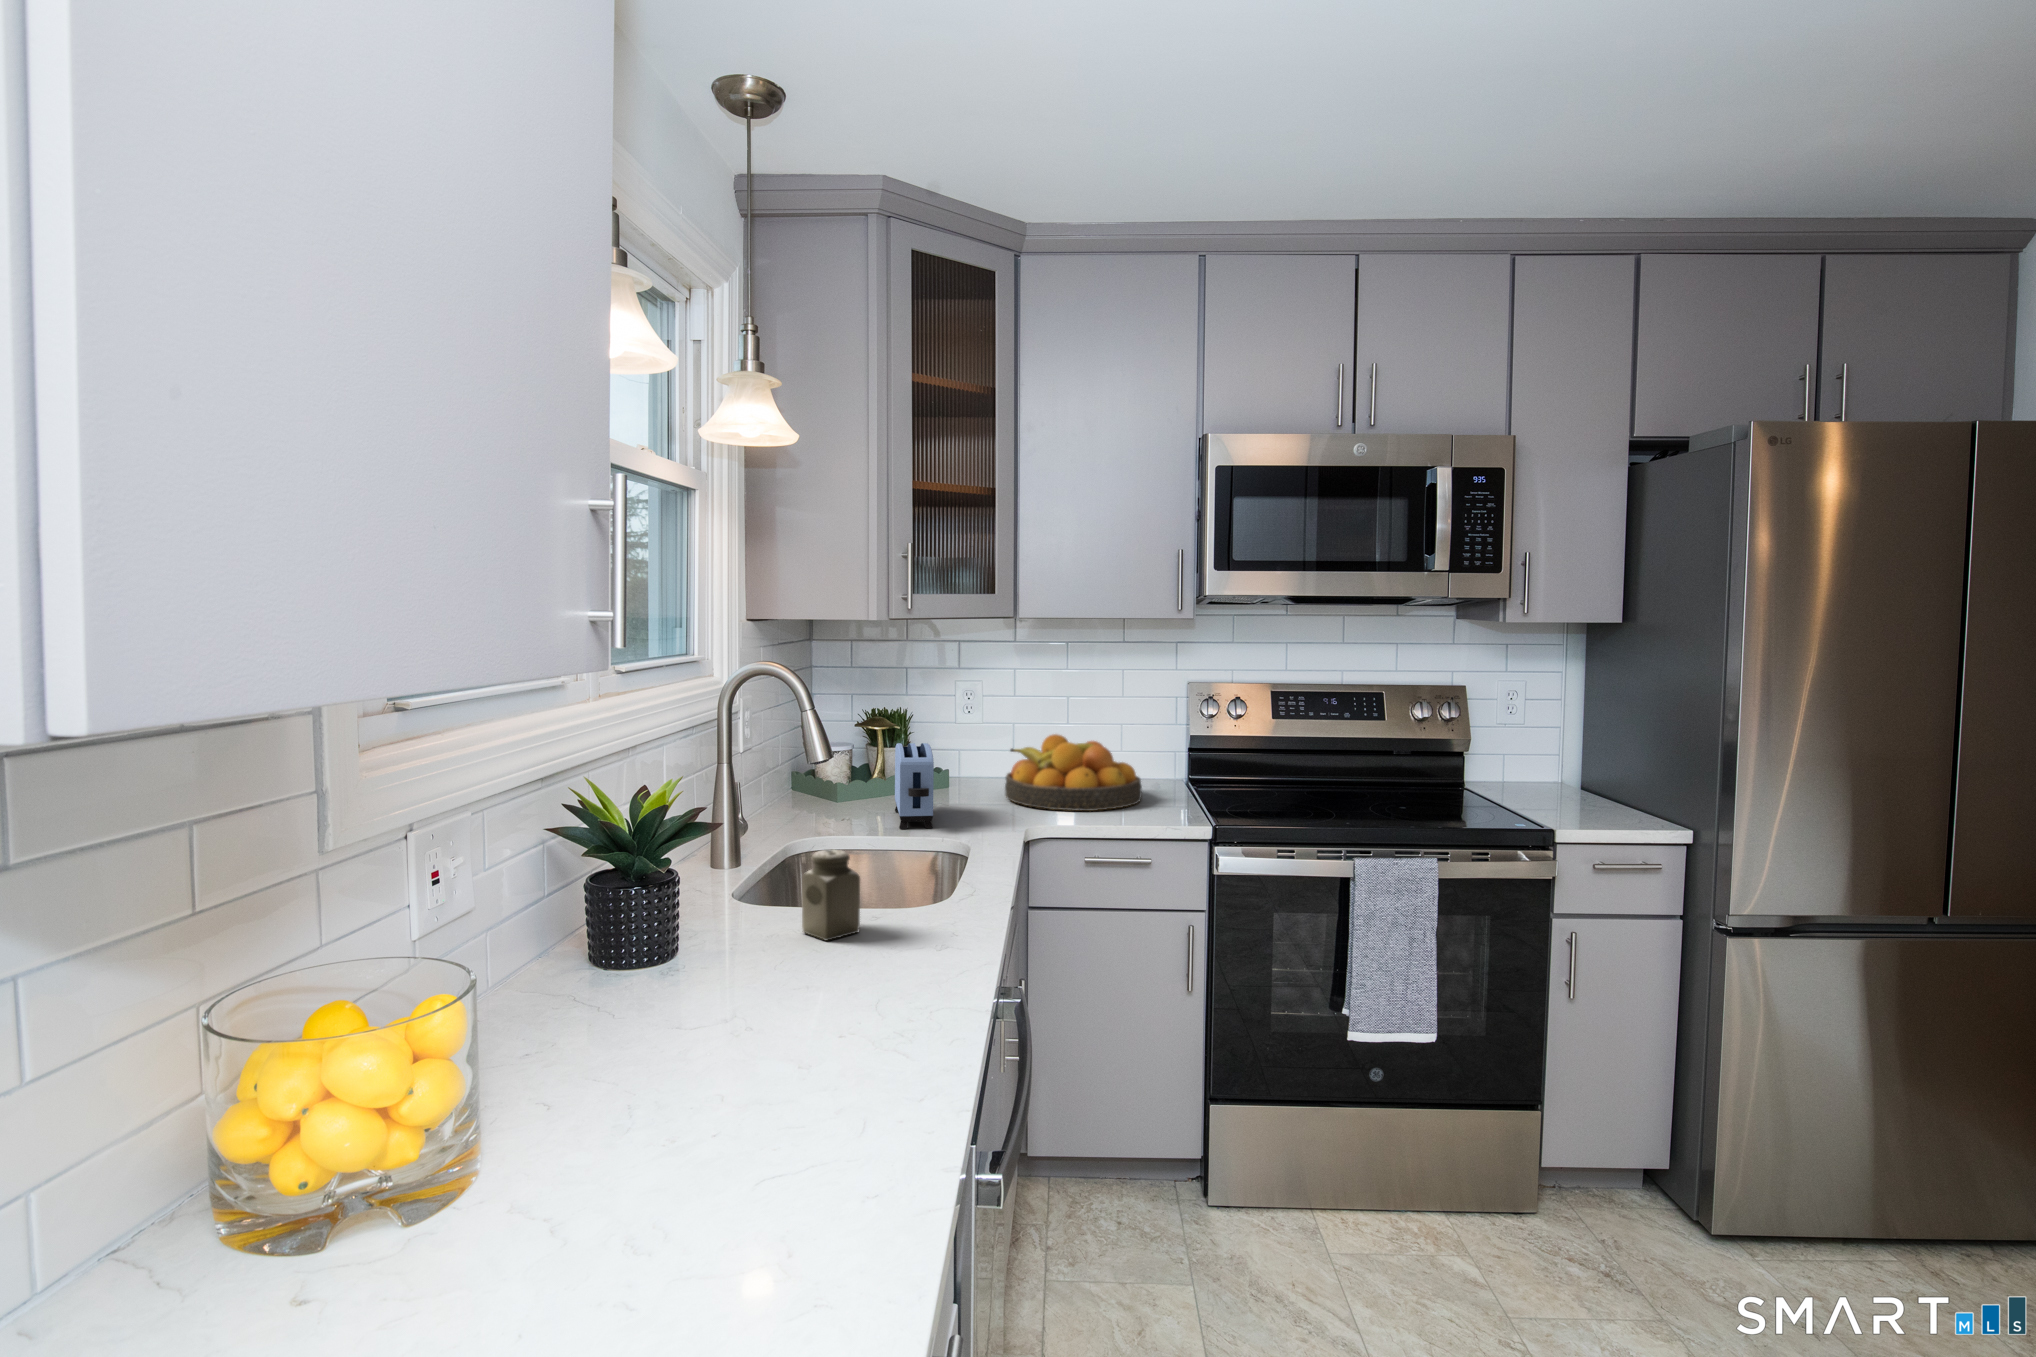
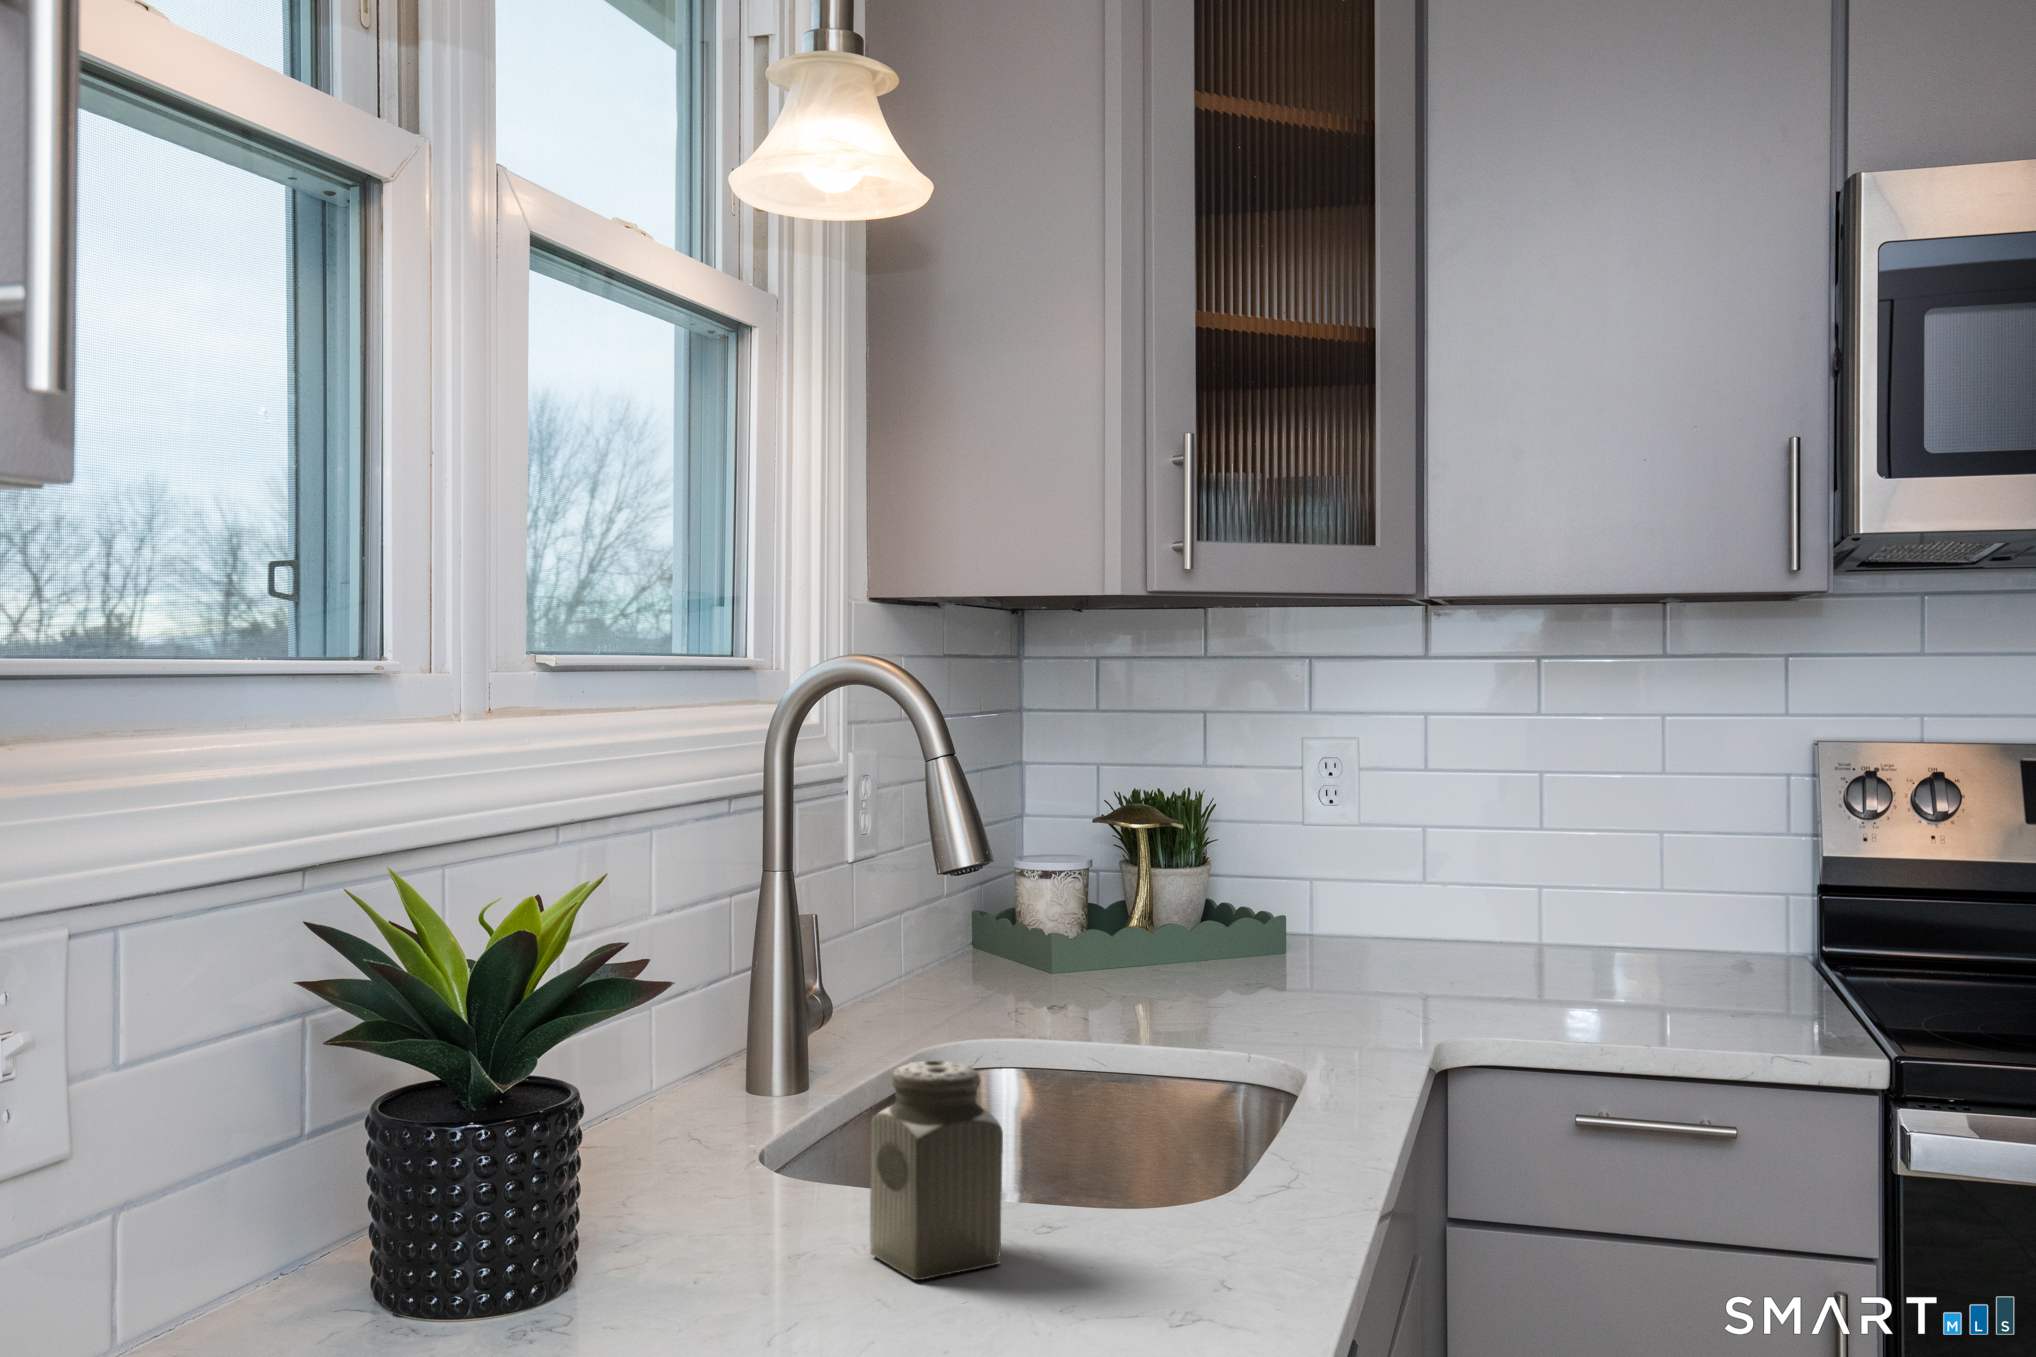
fruit bowl: present [1005,734,1142,811] -> none [1399,846,1710,1012]
toaster: present [895,743,934,829] -> none [1162,851,1235,1032]

